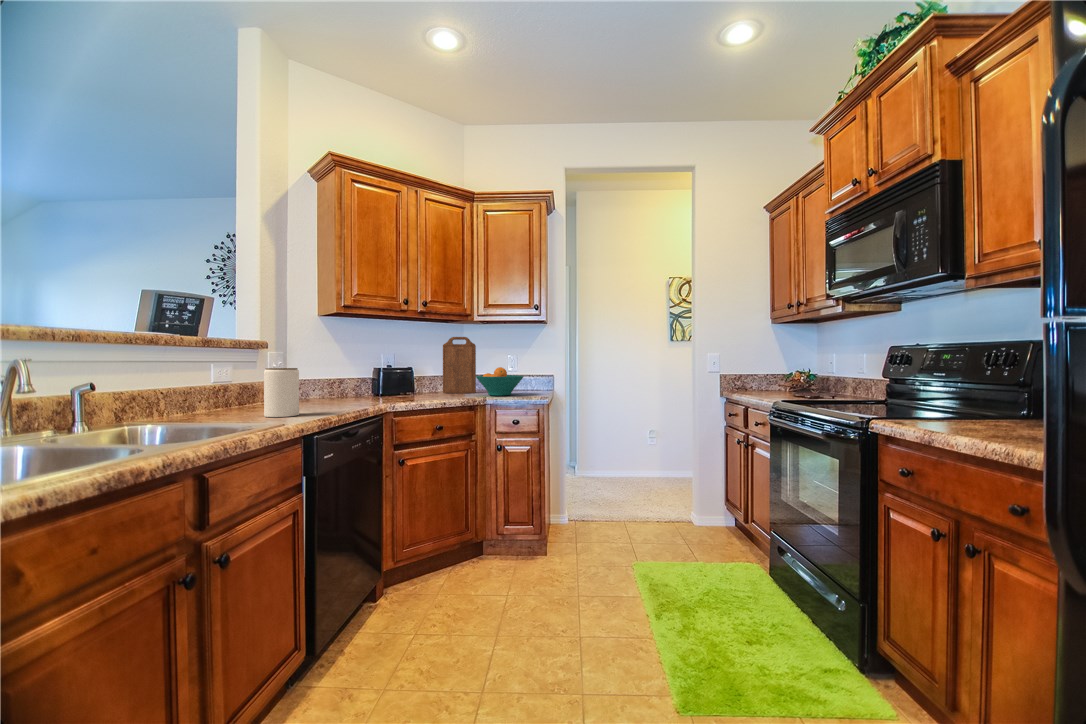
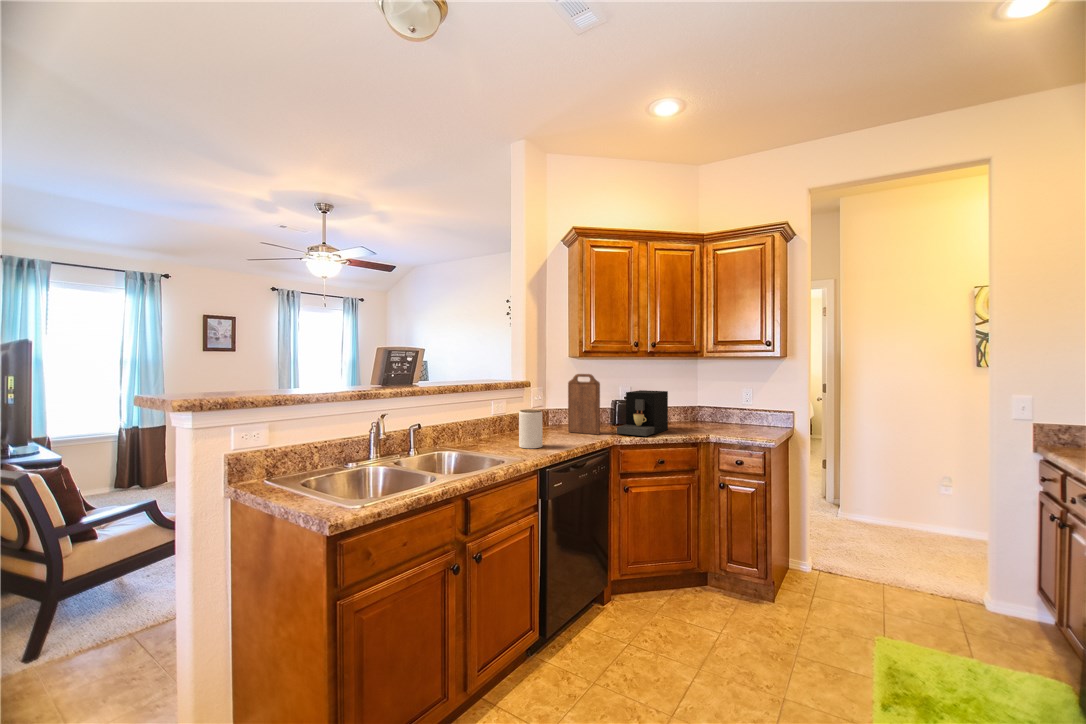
cutting board: present [443,337,476,393] -> present [568,374,600,434]
coffee maker: none [387,354,440,401] -> present [617,390,668,436]
fruit bowl: present [476,367,524,396] -> none [702,405,753,433]

